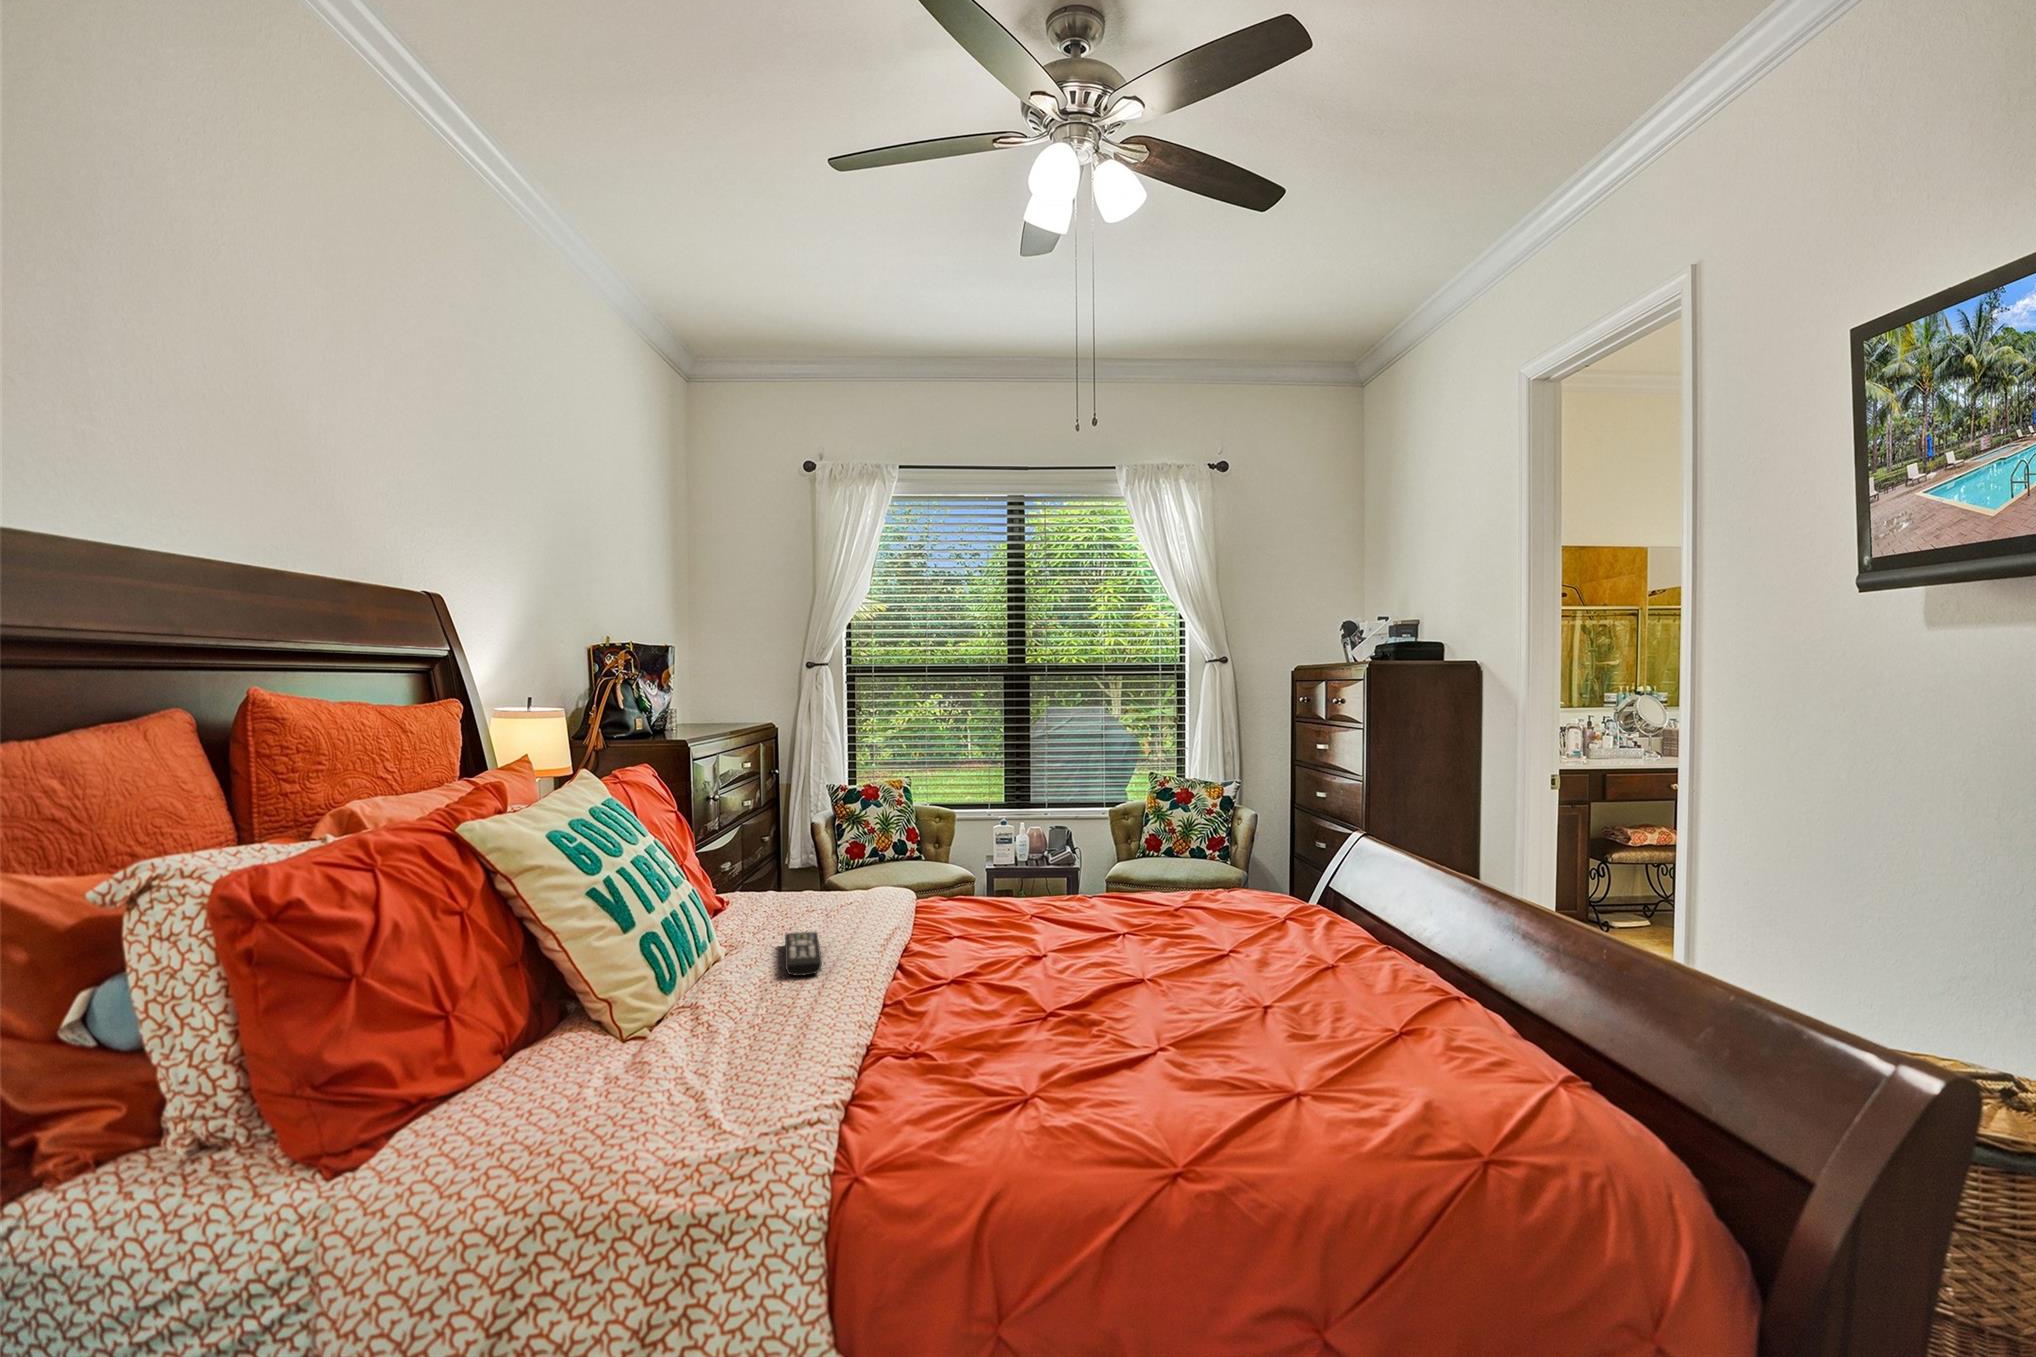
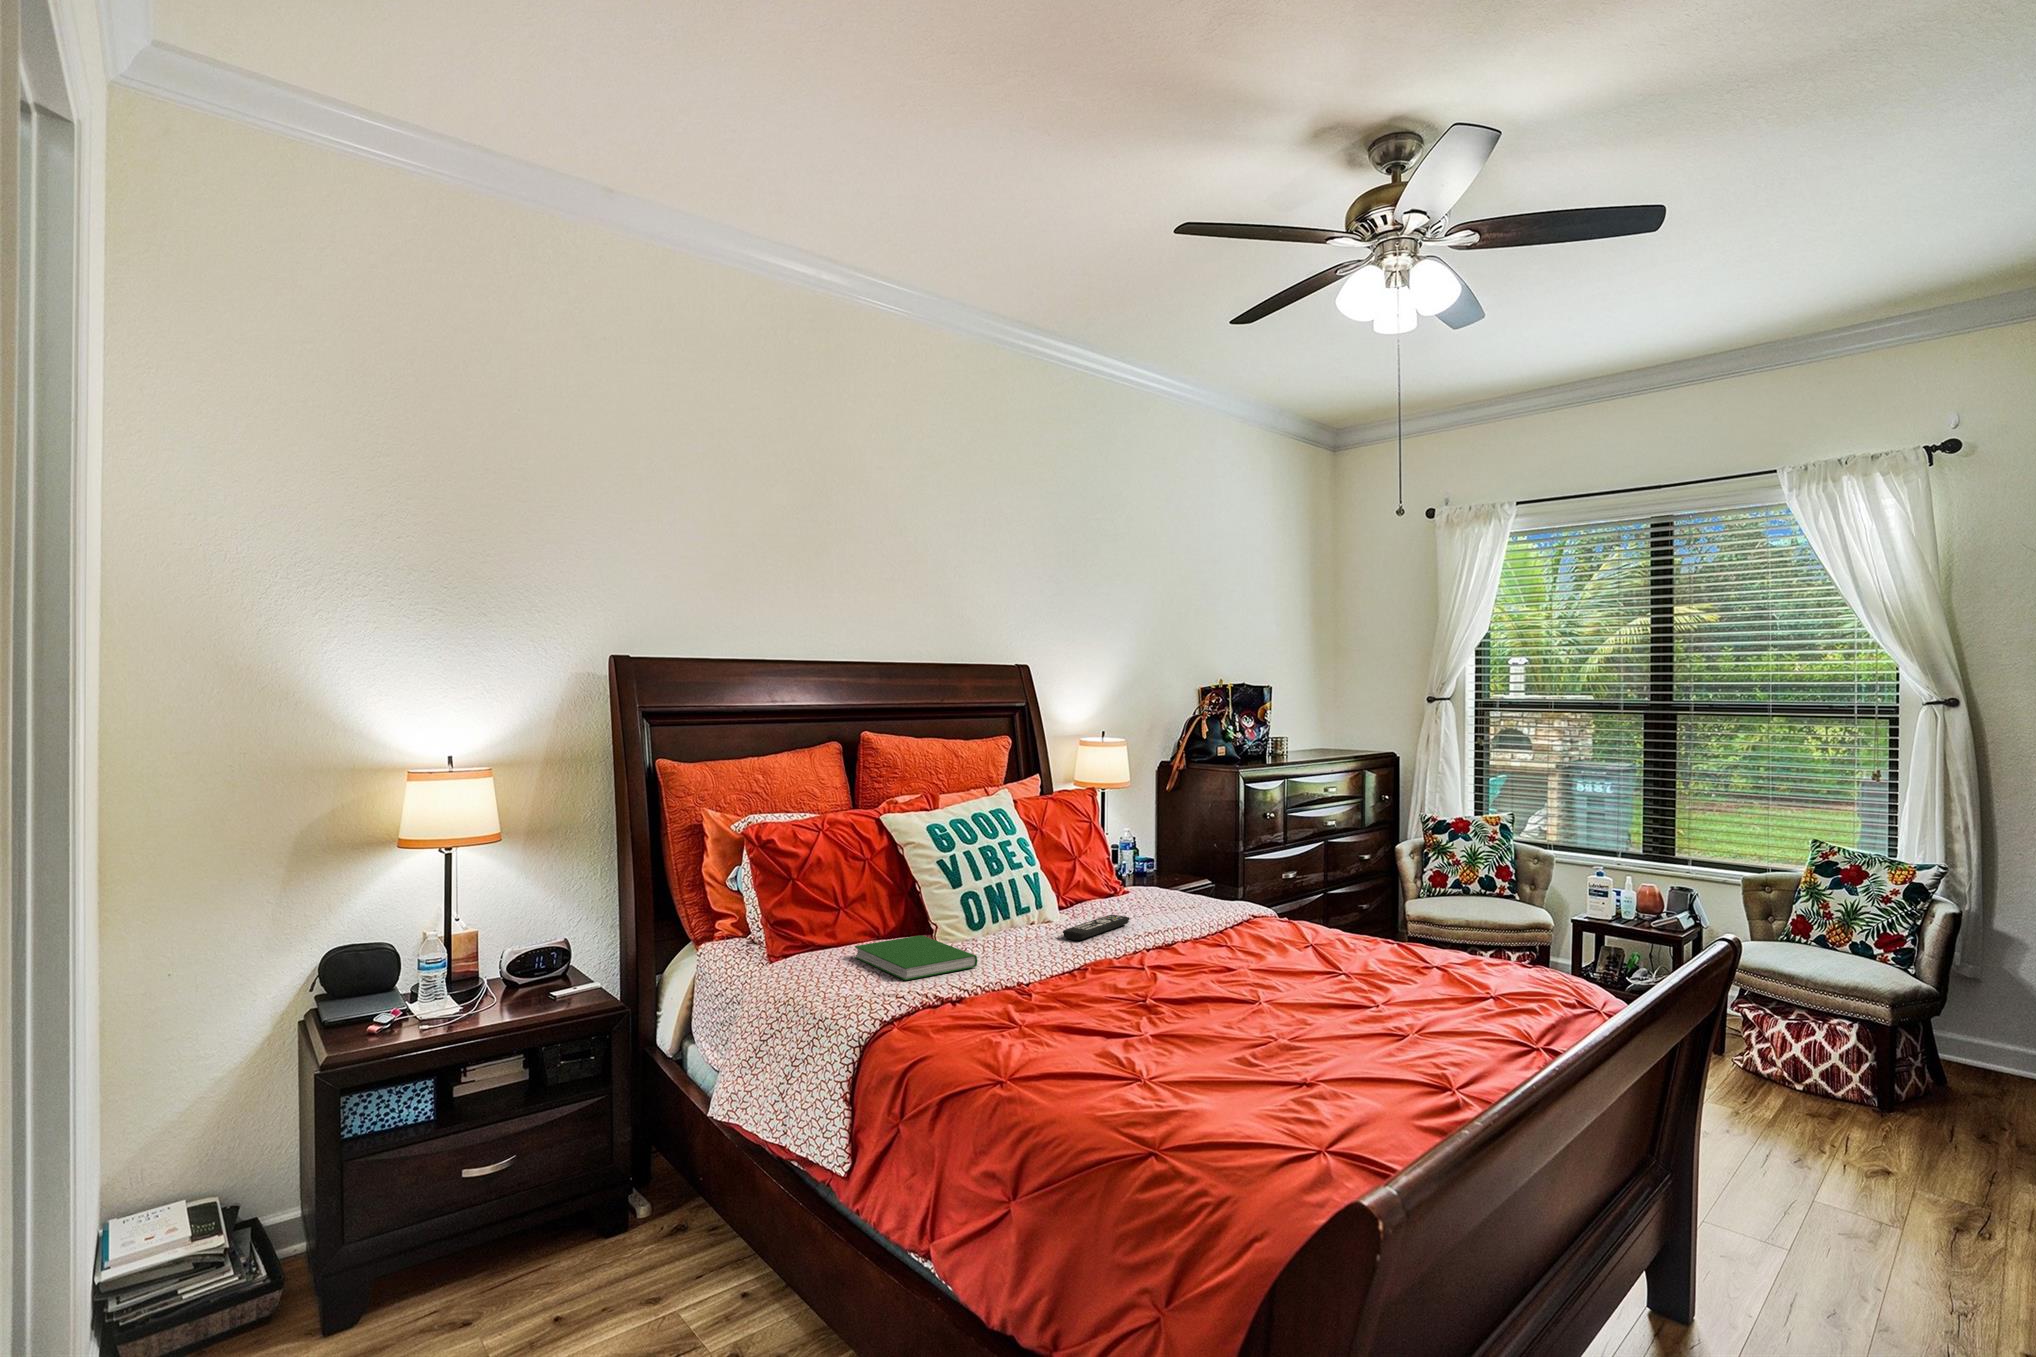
hardcover book: none [546,1025,789,1099] -> present [855,935,977,980]

